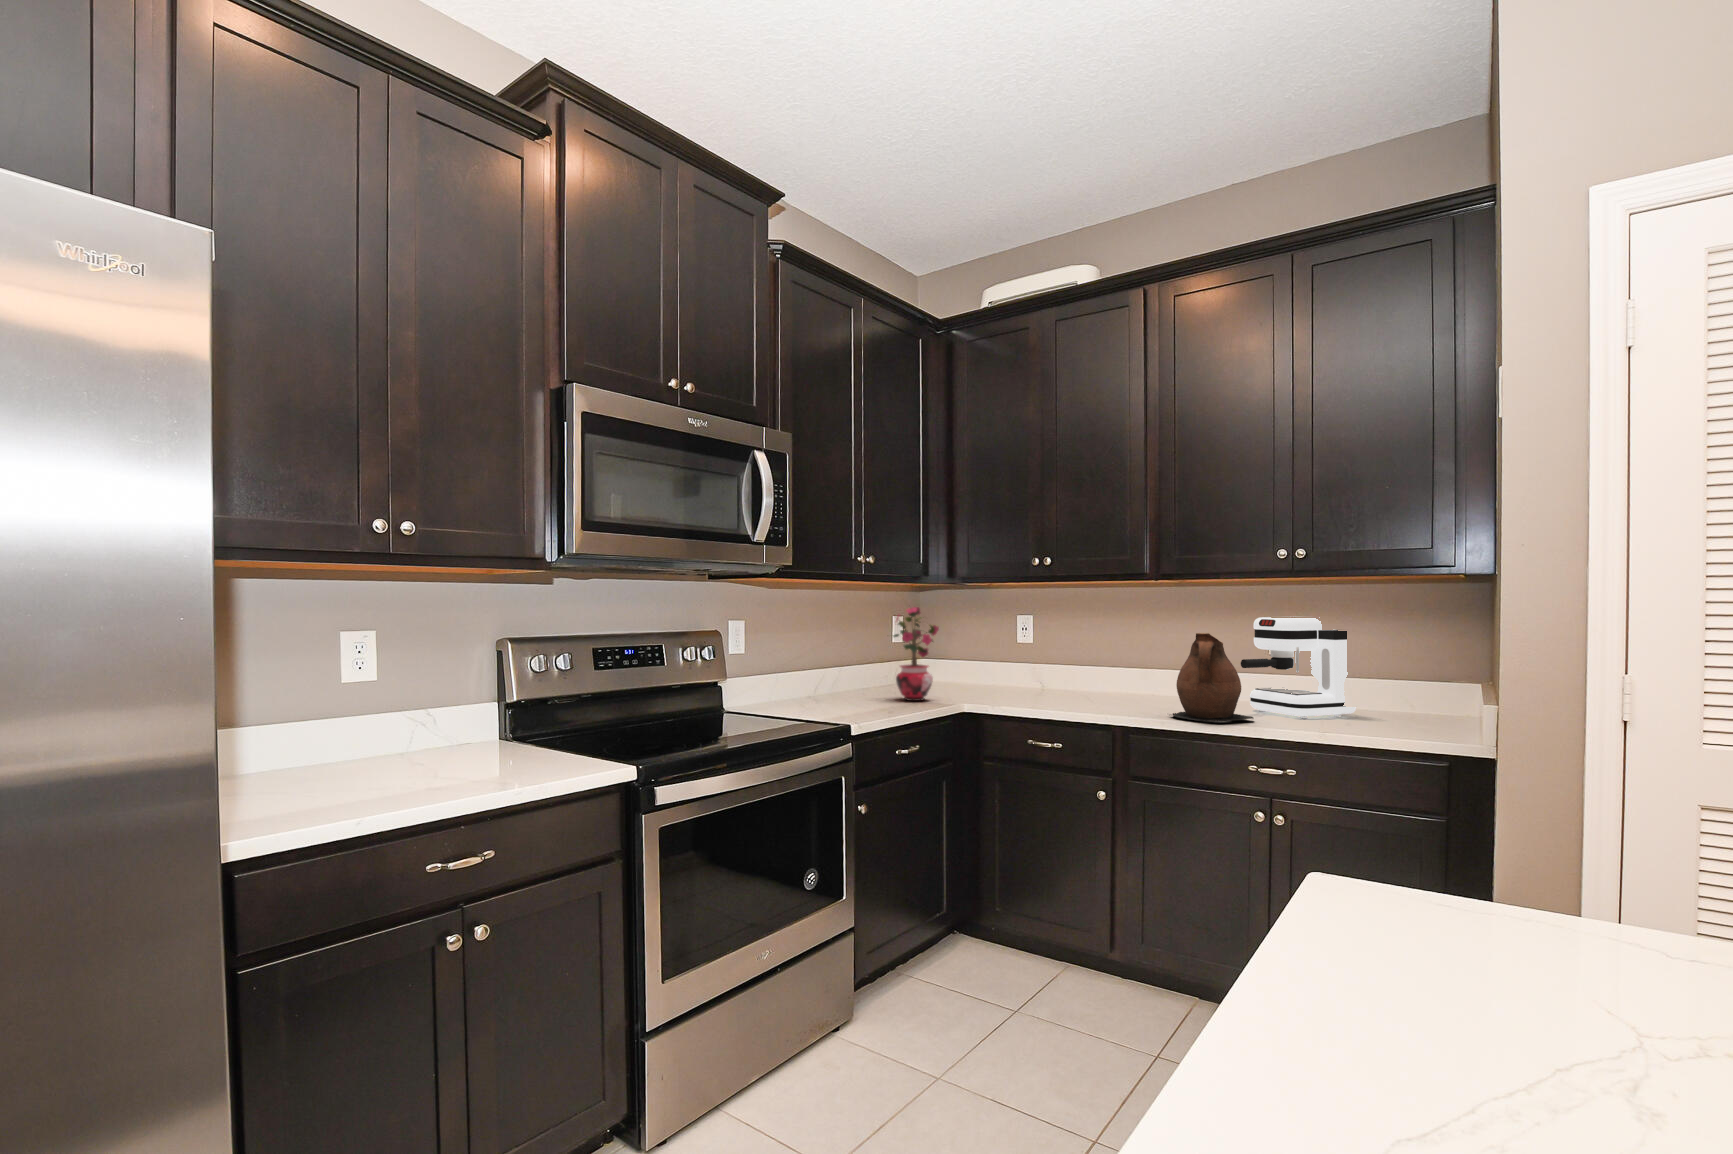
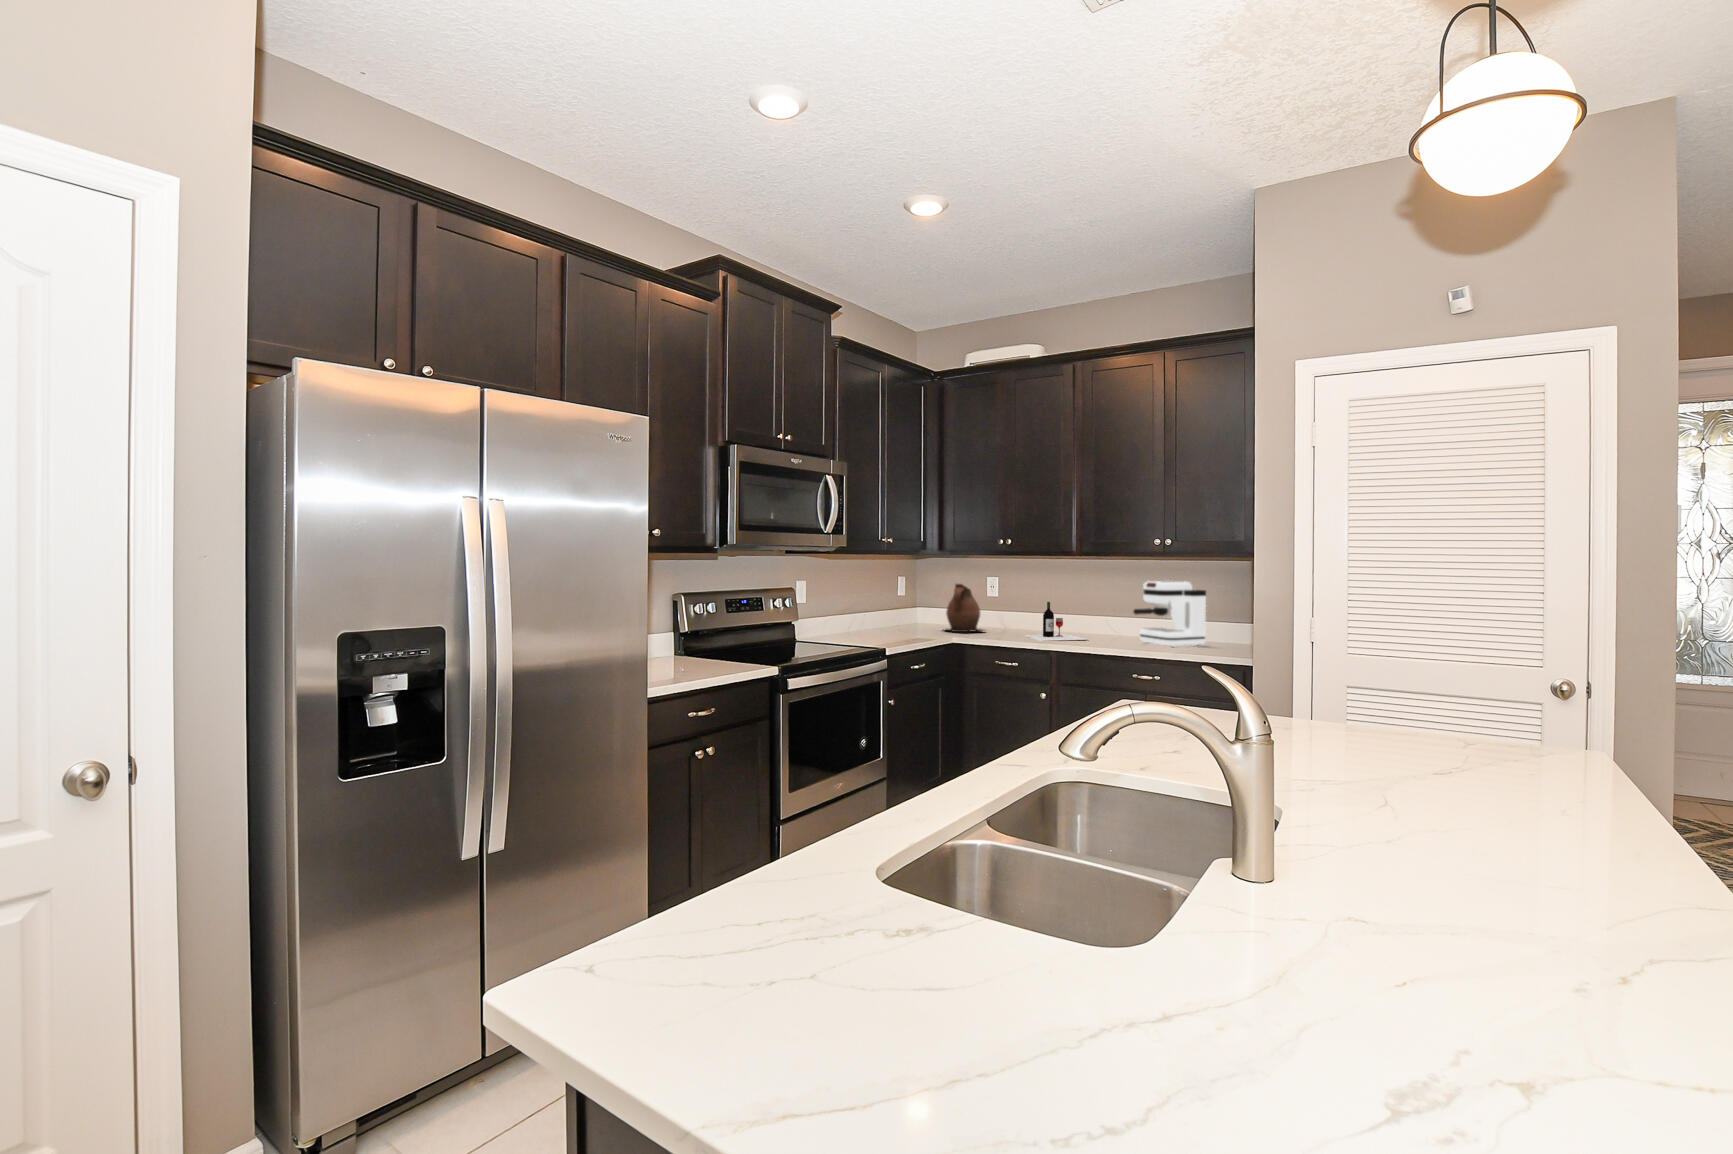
potted plant: present [894,607,939,701] -> none [899,572,935,636]
ceramic pitcher: present [1173,633,1254,722] -> present [946,584,982,632]
wine bottle: none [1061,649,1173,708] -> present [1025,602,1088,641]

